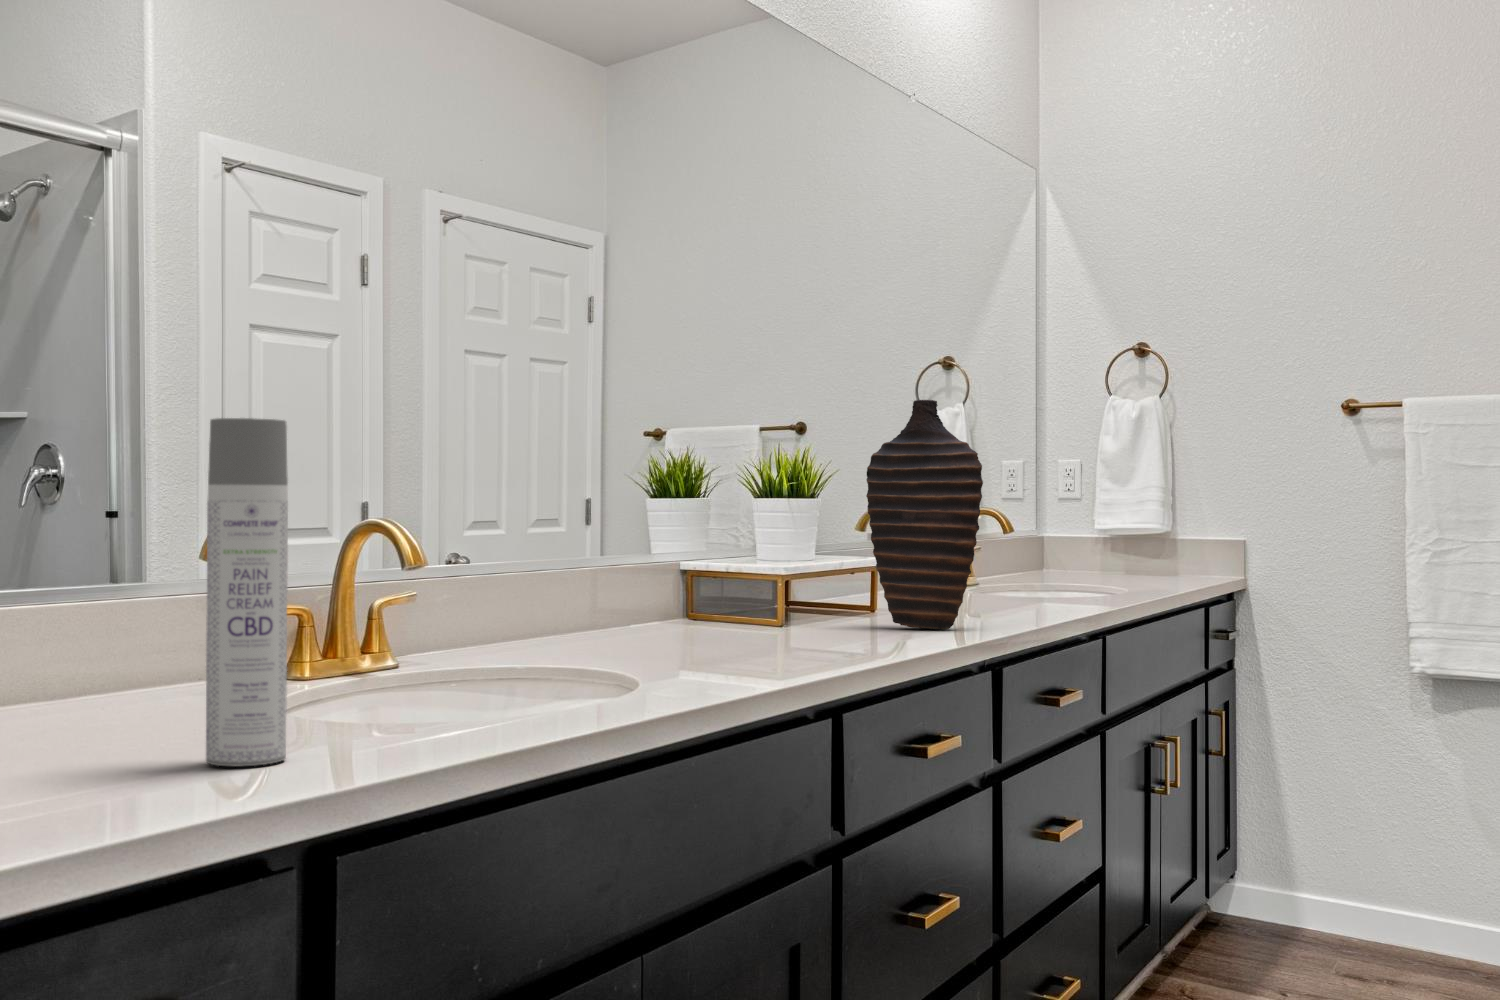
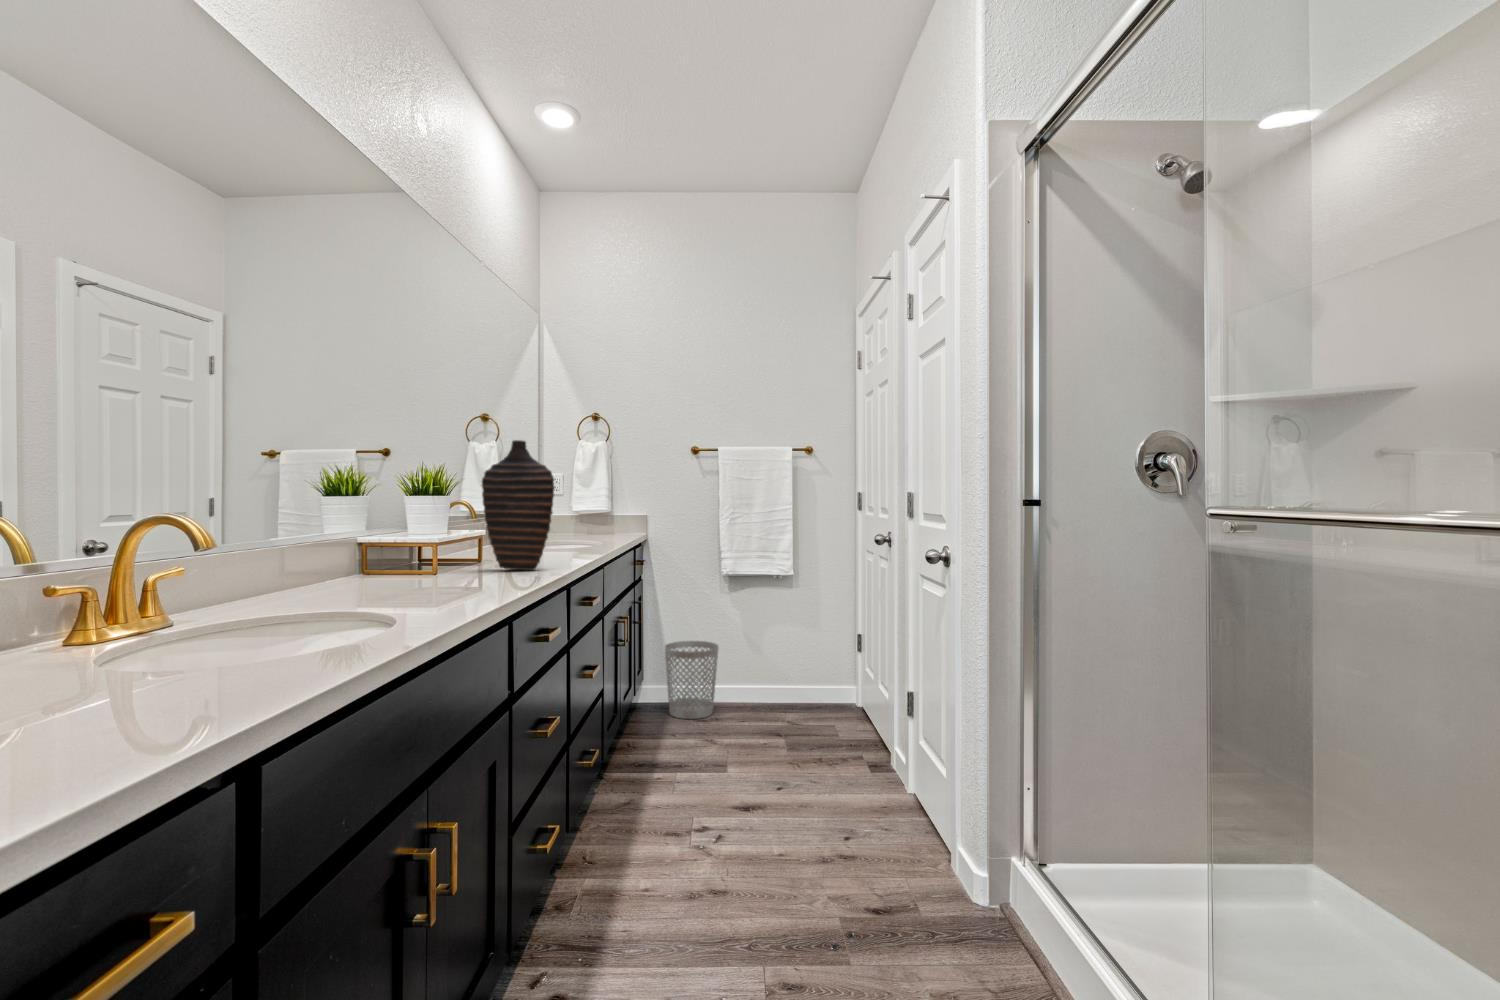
spray bottle: present [206,418,288,766] -> none [67,439,154,749]
wastebasket: none [1276,805,1397,968] -> present [665,641,719,719]

